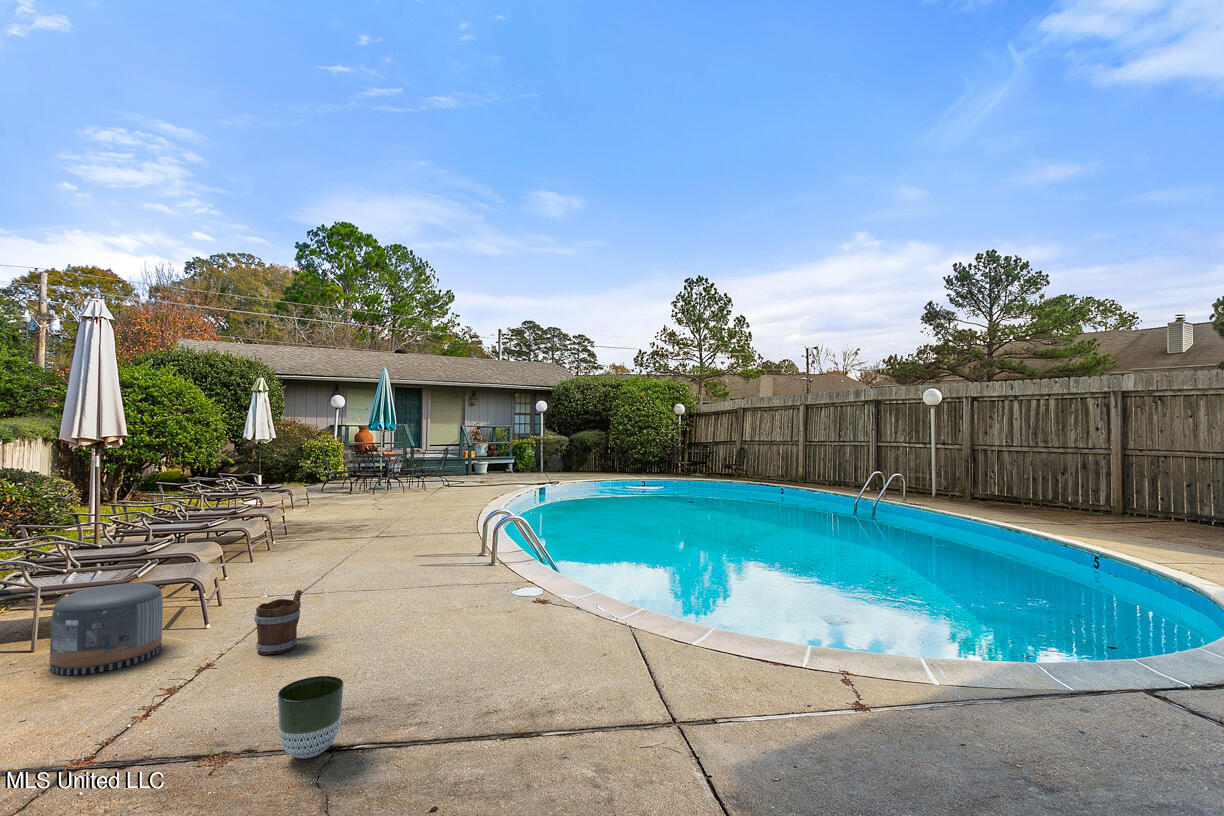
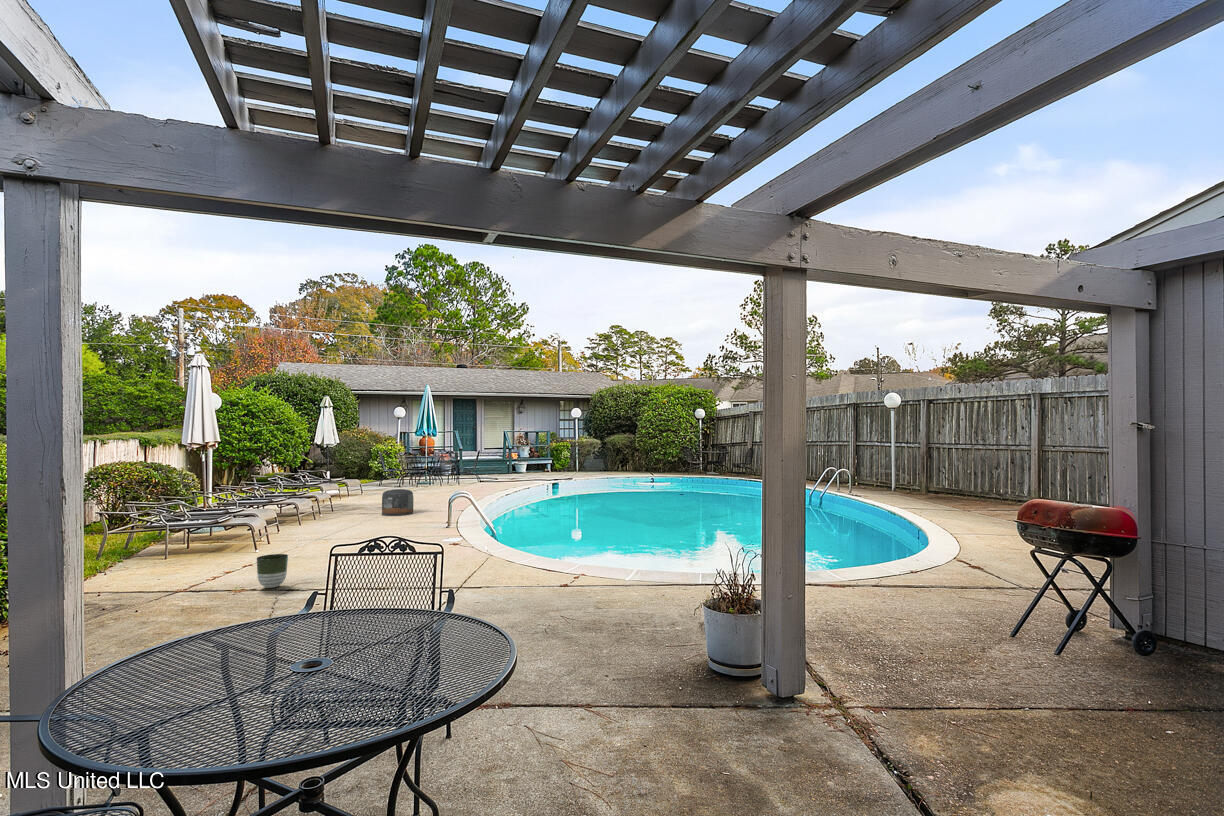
pouf: present [50,583,163,675] -> present [382,489,413,516]
bucket: present [255,590,302,655] -> none [270,528,300,560]

